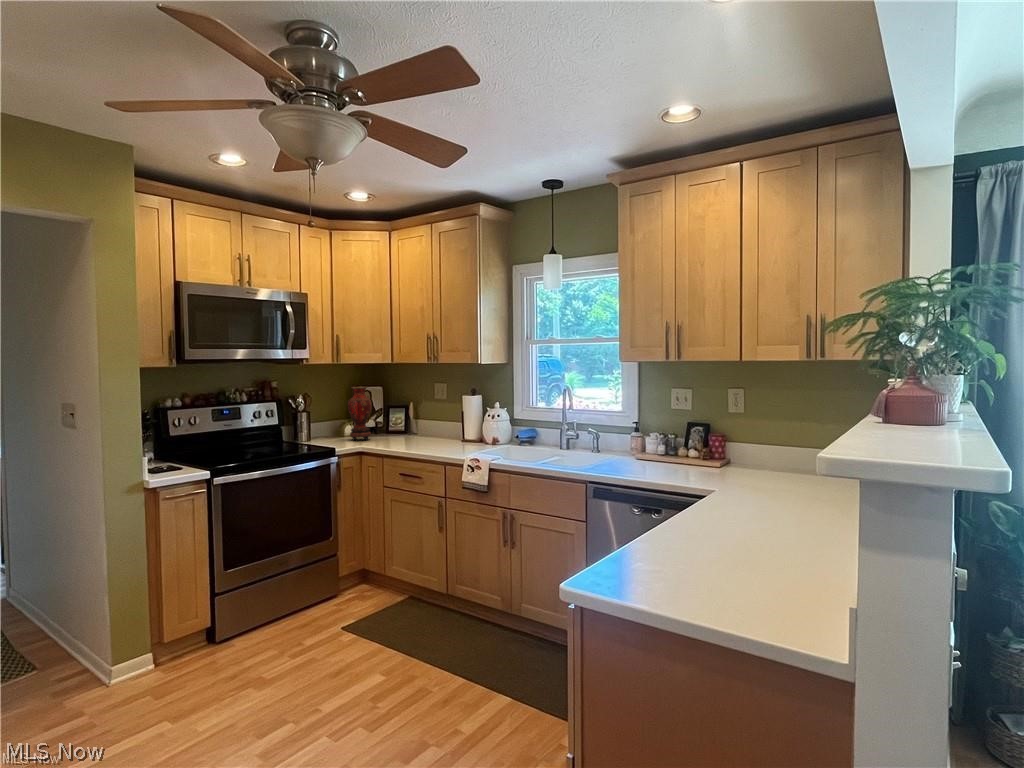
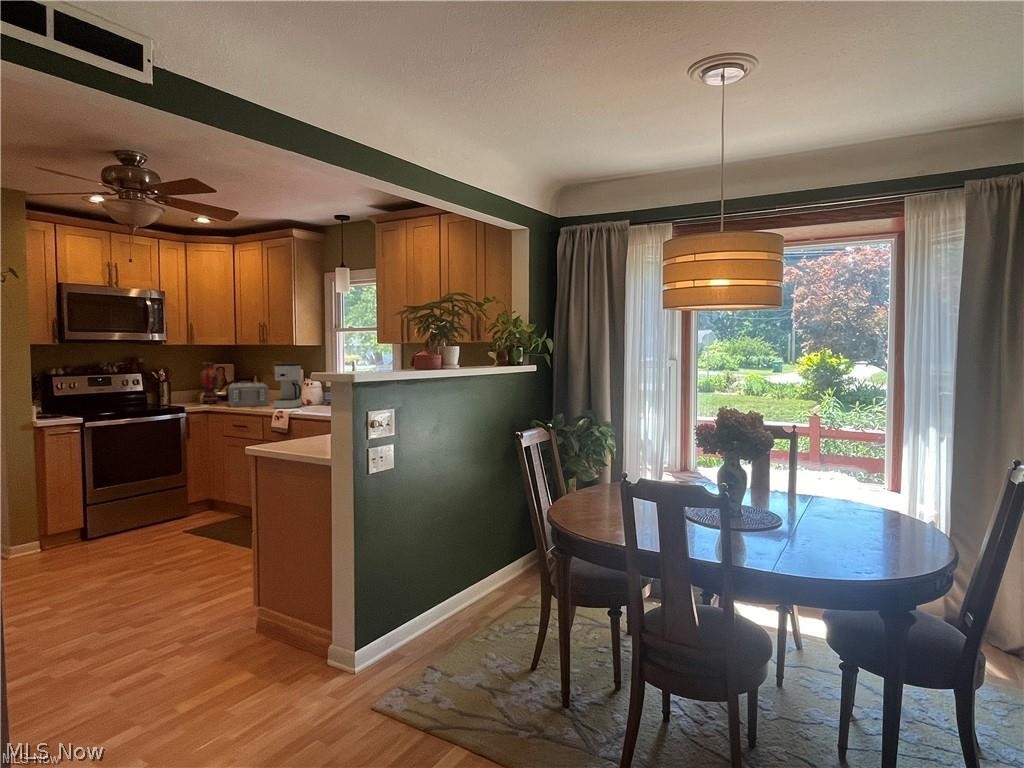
coffee maker: none [455,389,490,452] -> present [274,363,302,408]
toaster: none [385,412,442,448] -> present [228,382,269,407]

